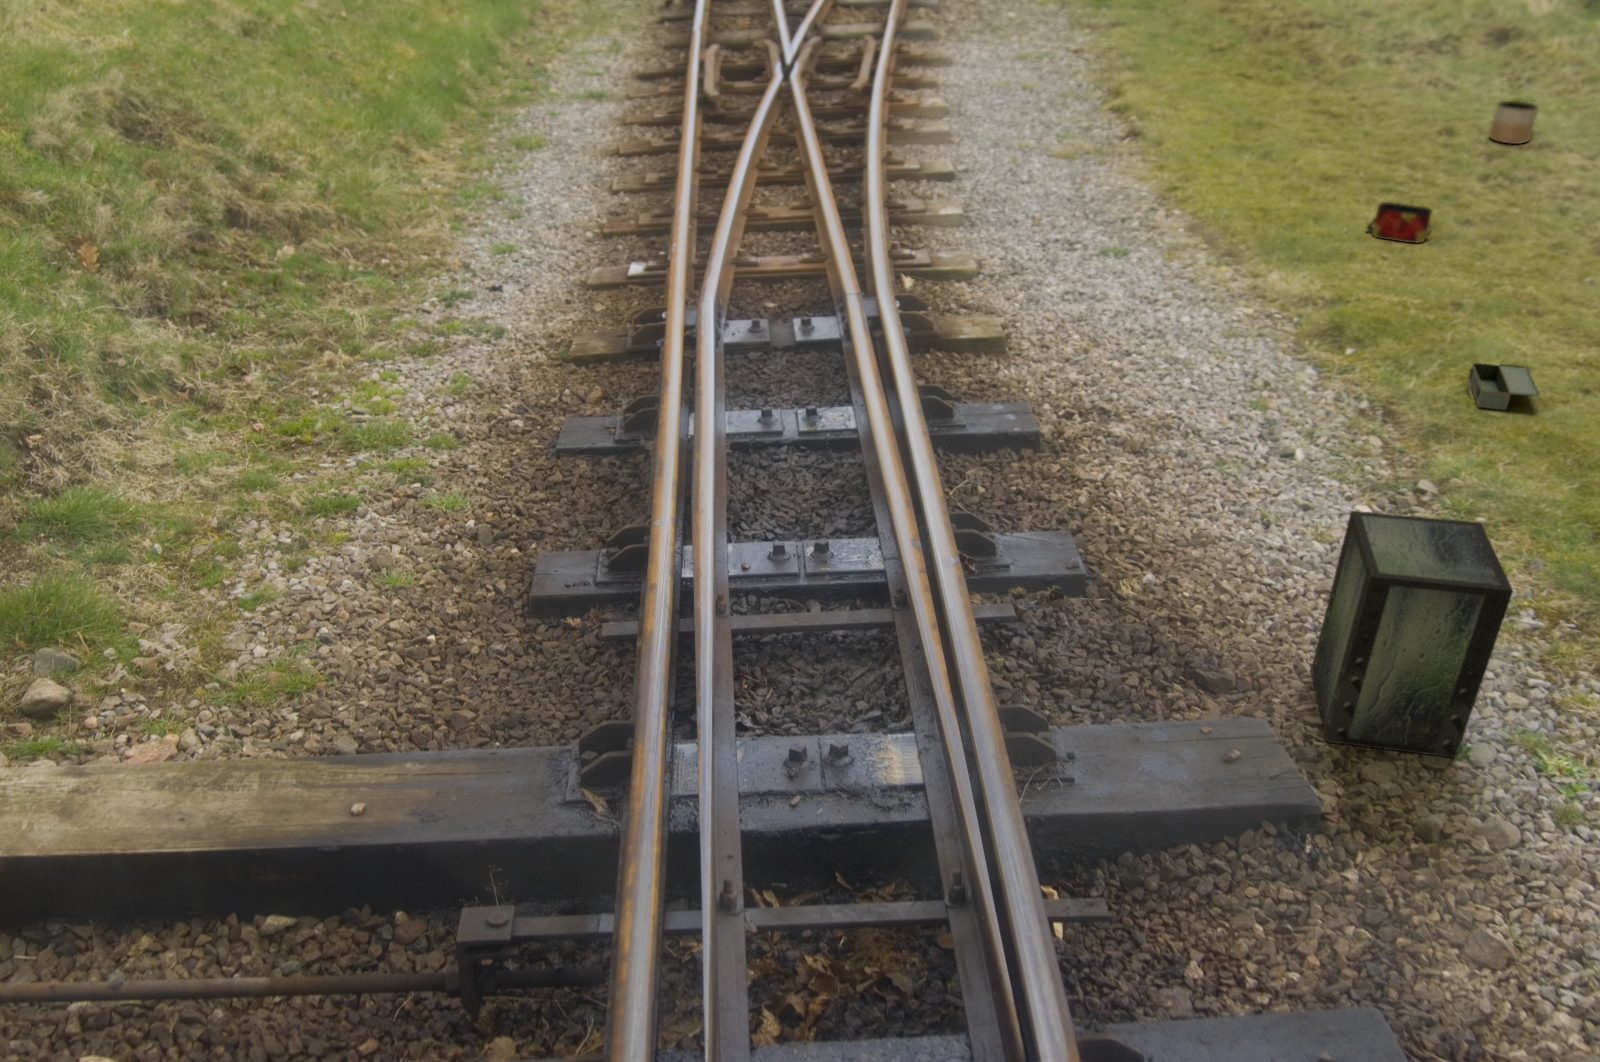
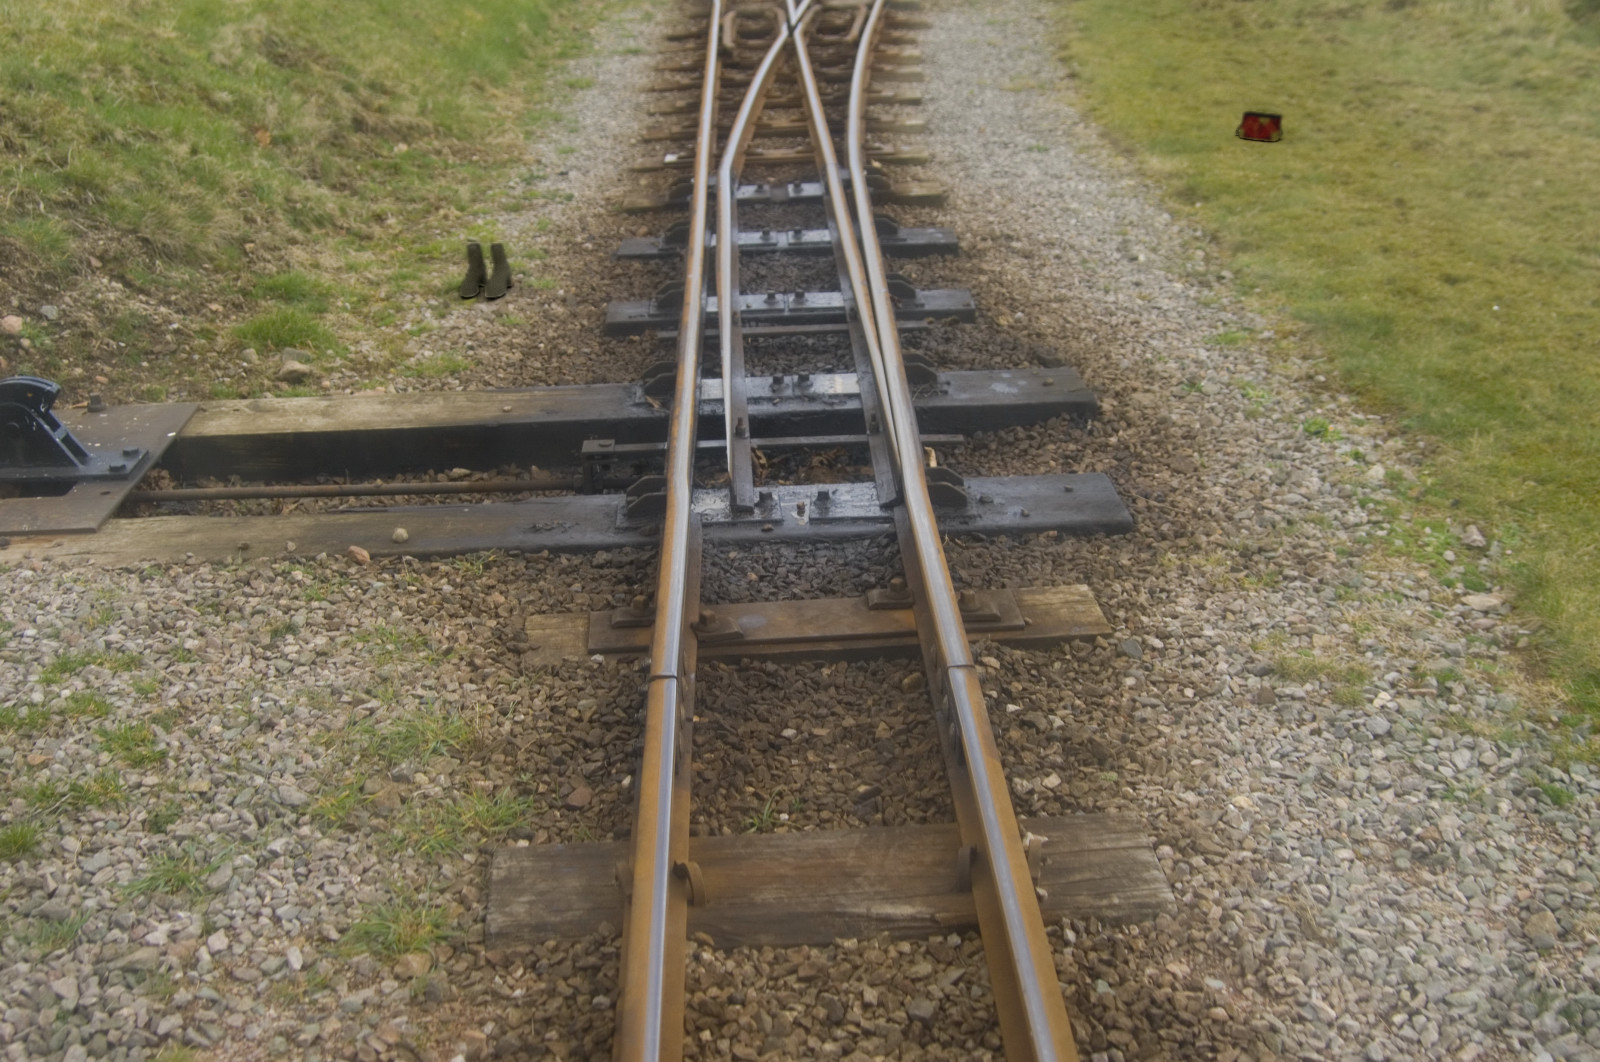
planter: present [1489,101,1538,144] -> none [1352,44,1389,77]
toolbox: present [1467,363,1539,410] -> none [1275,205,1322,235]
boots: none [324,446,405,531] -> present [460,242,513,298]
storage box: present [1311,511,1513,758] -> none [1116,240,1217,394]

